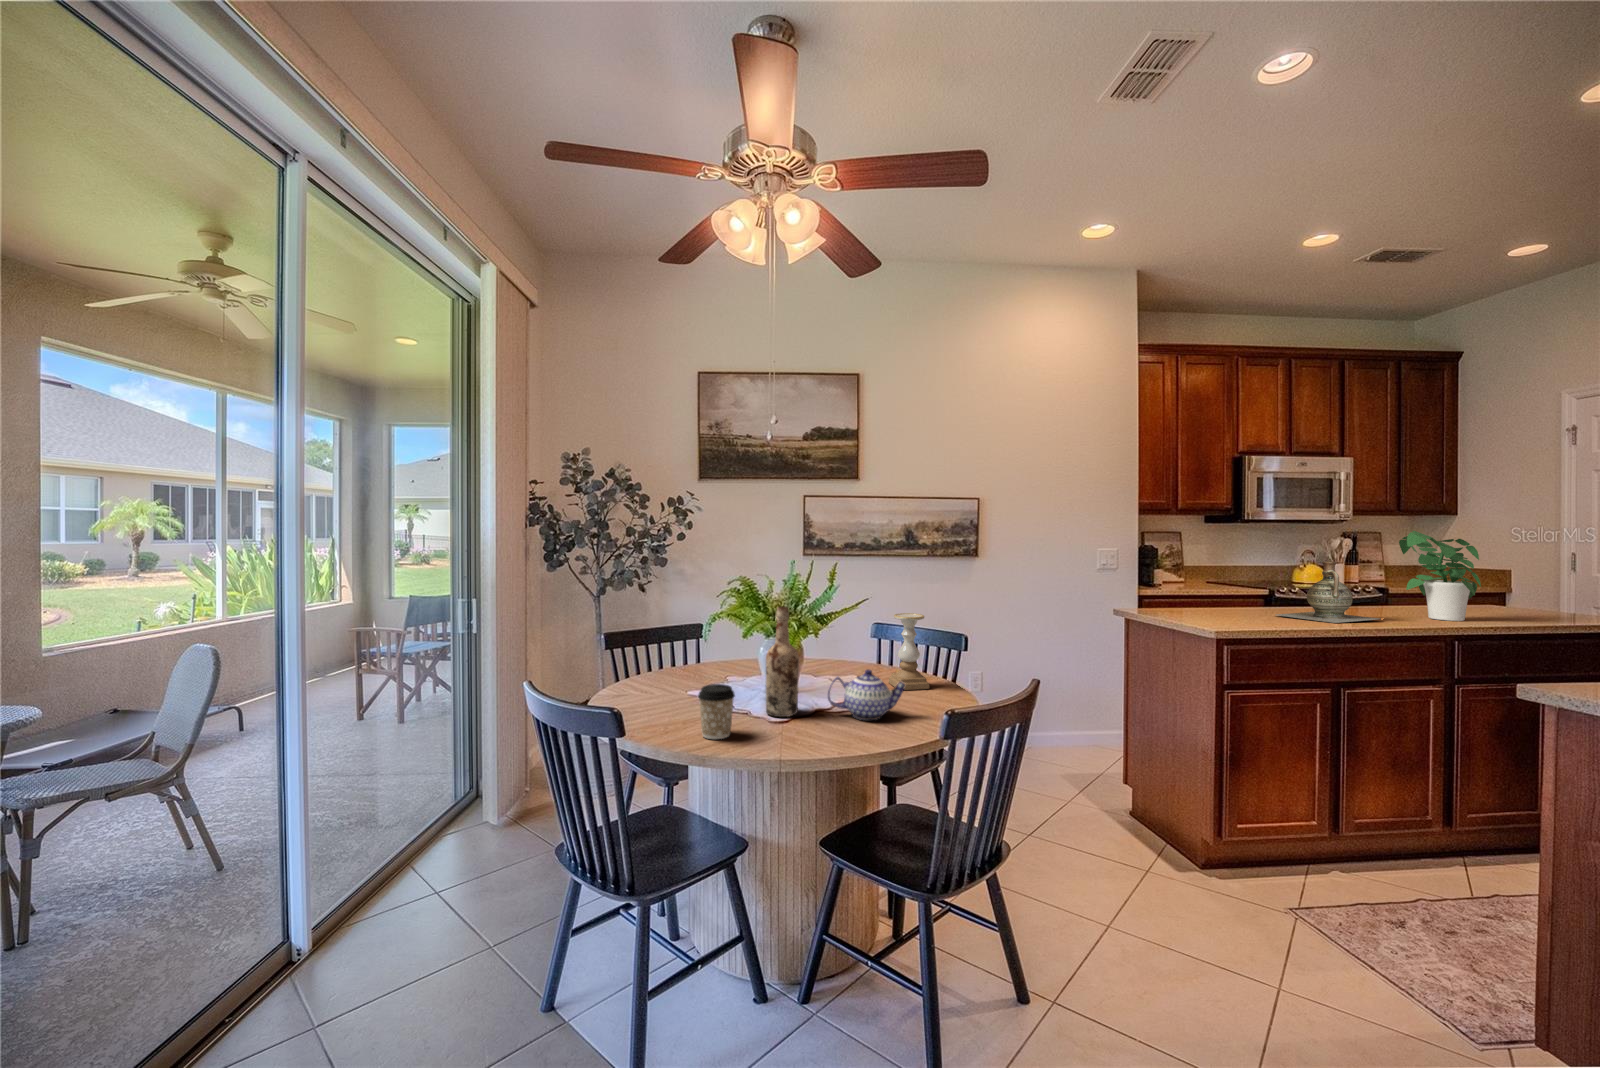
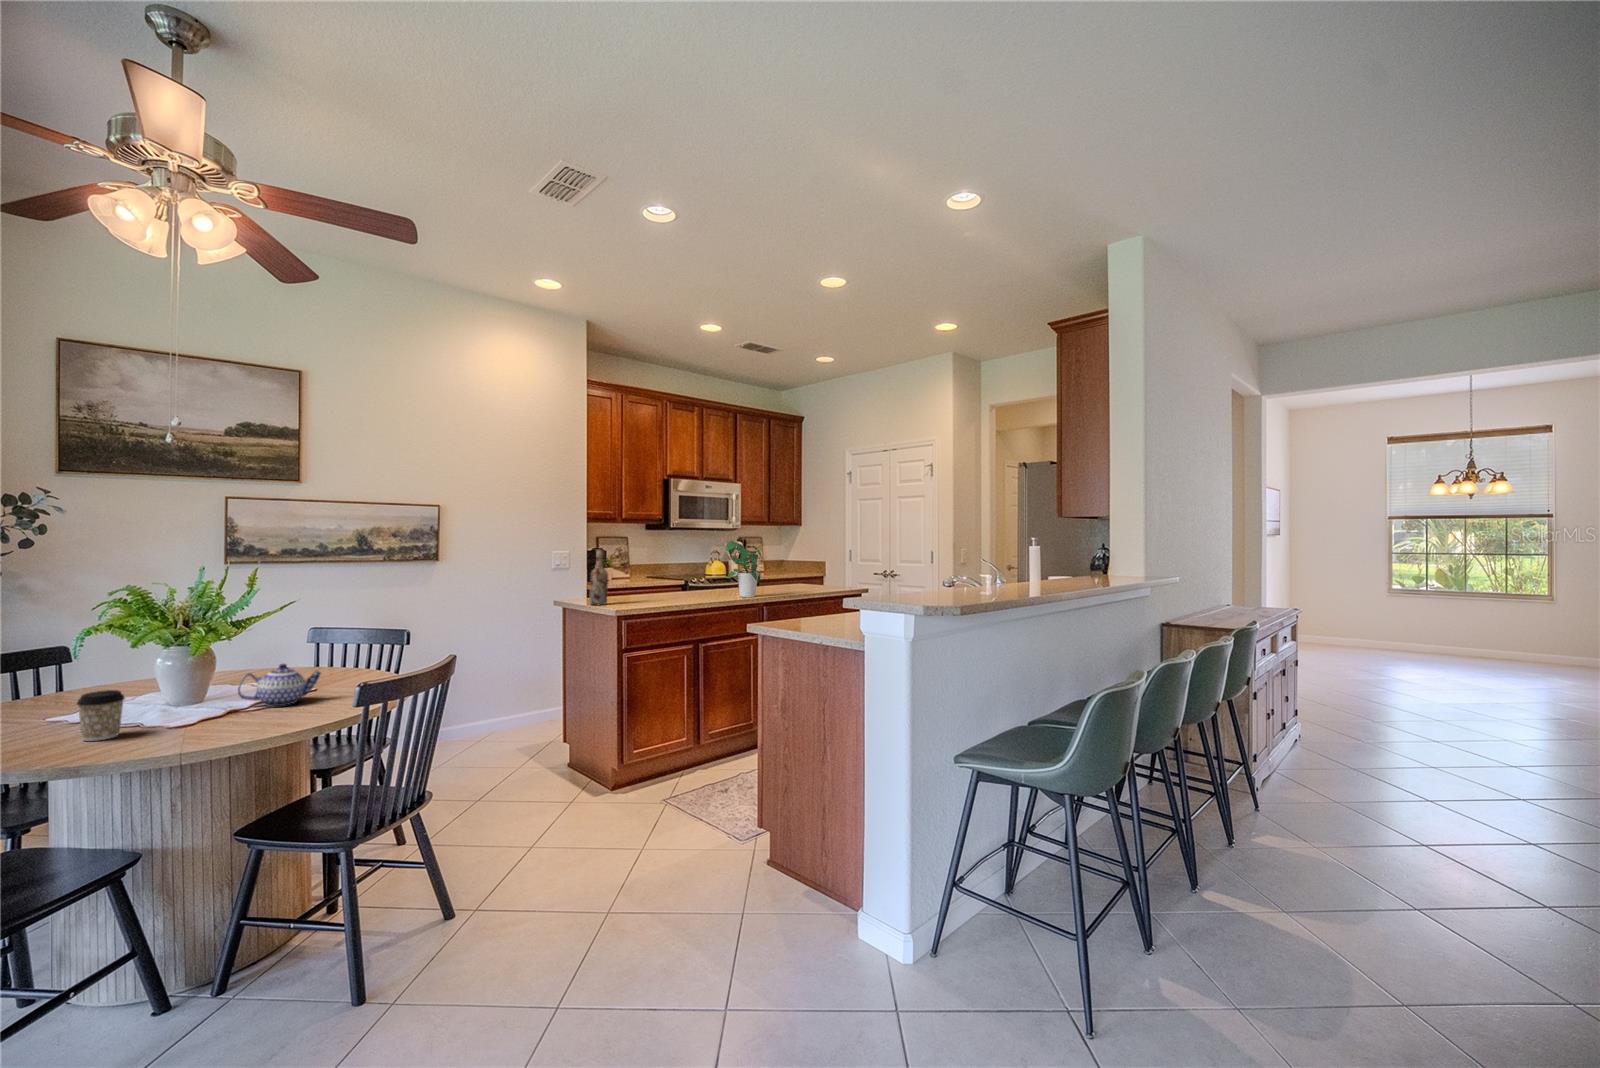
ceramic jug: present [1276,561,1379,623] -> none [652,561,711,603]
wine bottle: present [766,606,799,717] -> present [590,549,608,605]
candle holder: present [889,613,929,690] -> none [314,615,354,682]

